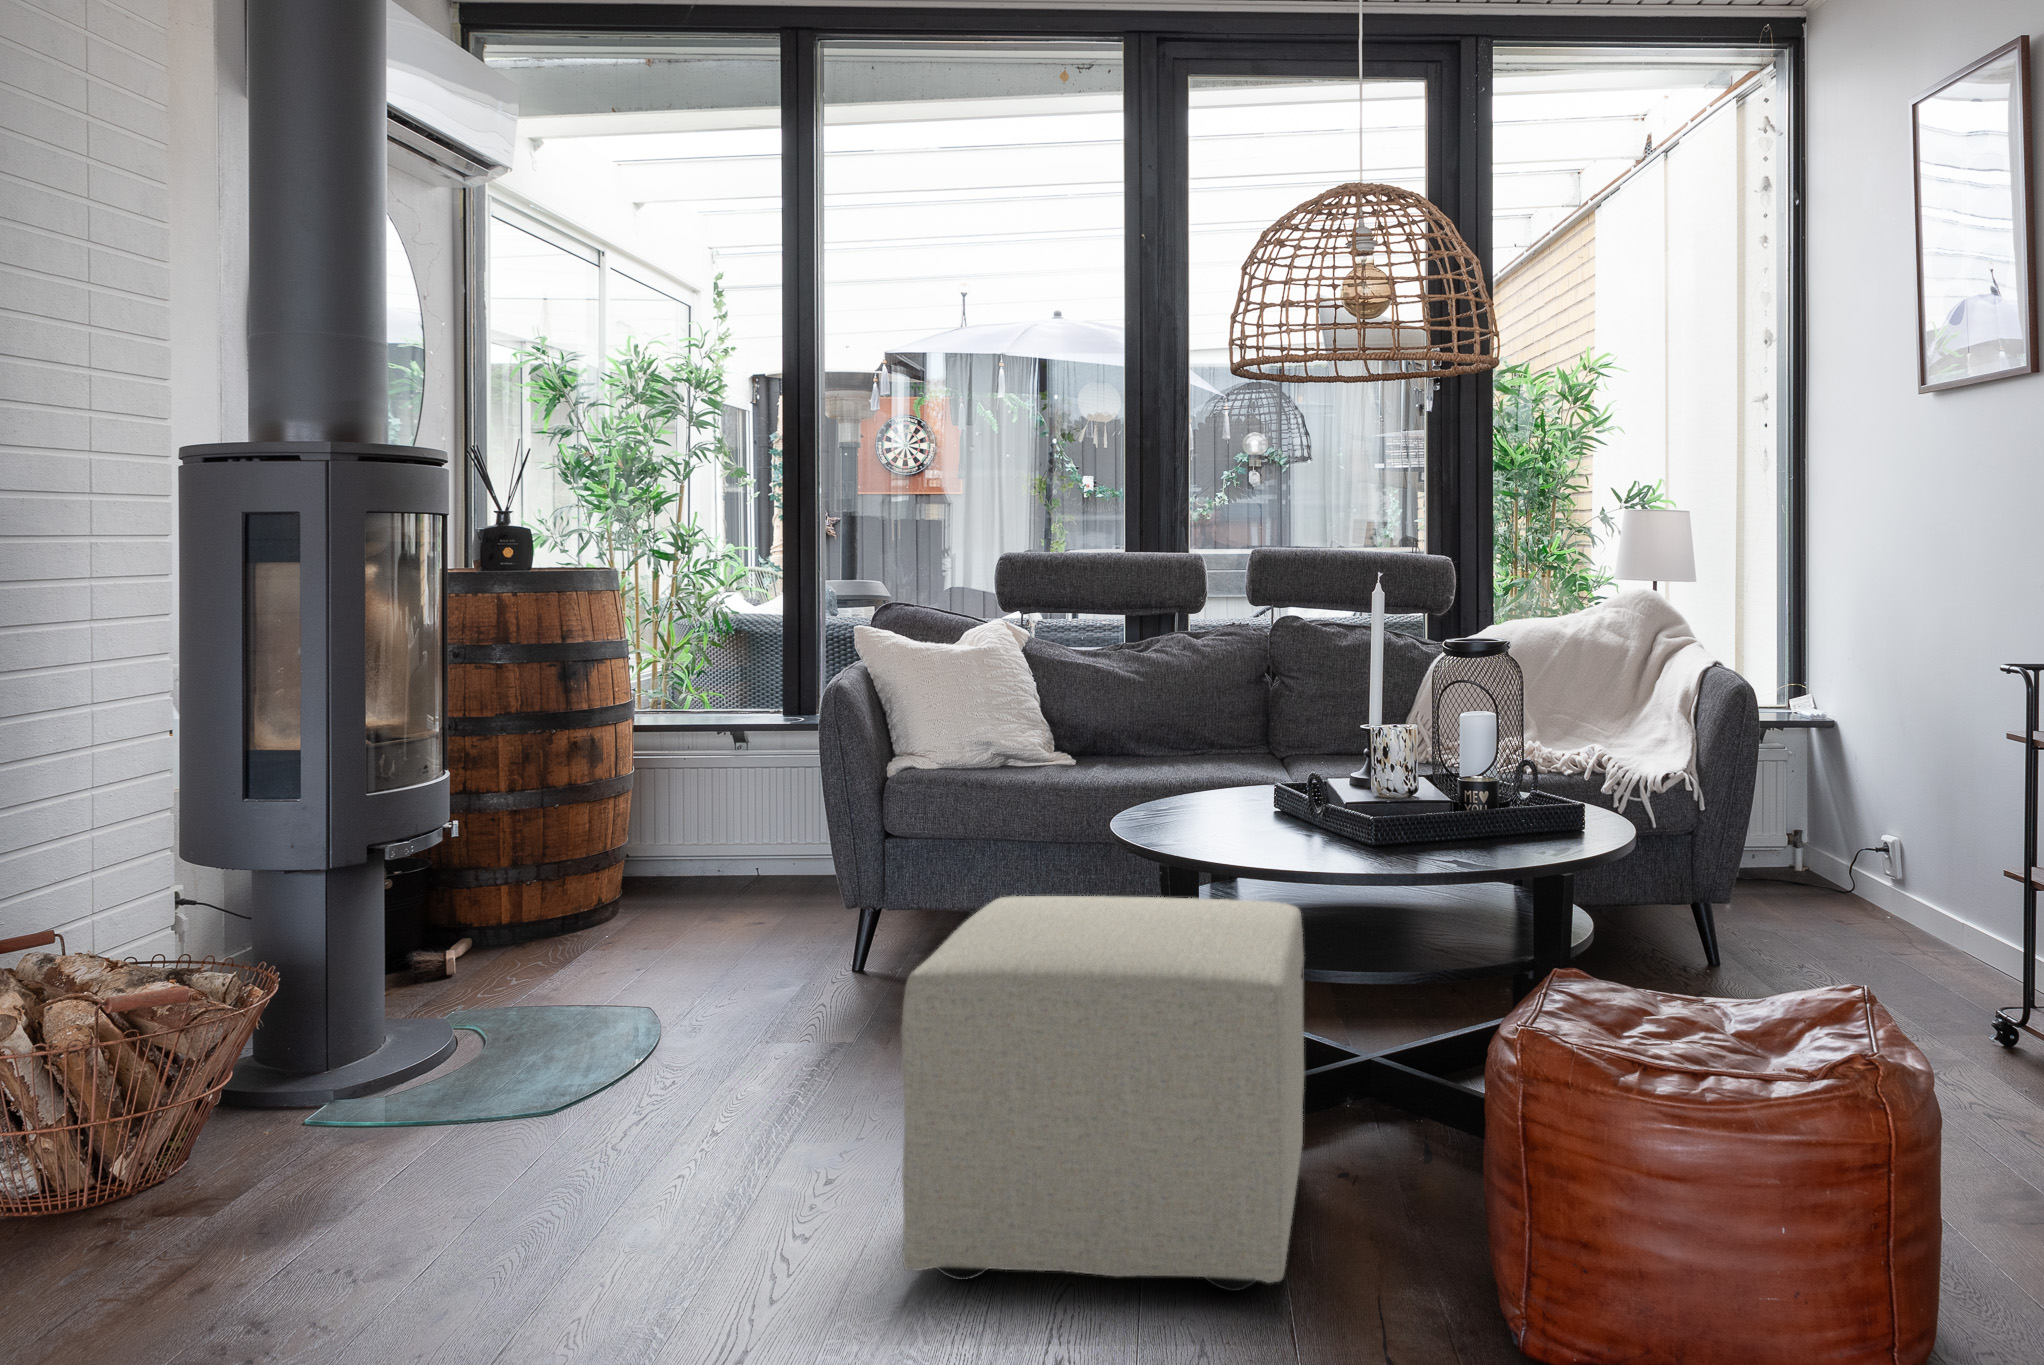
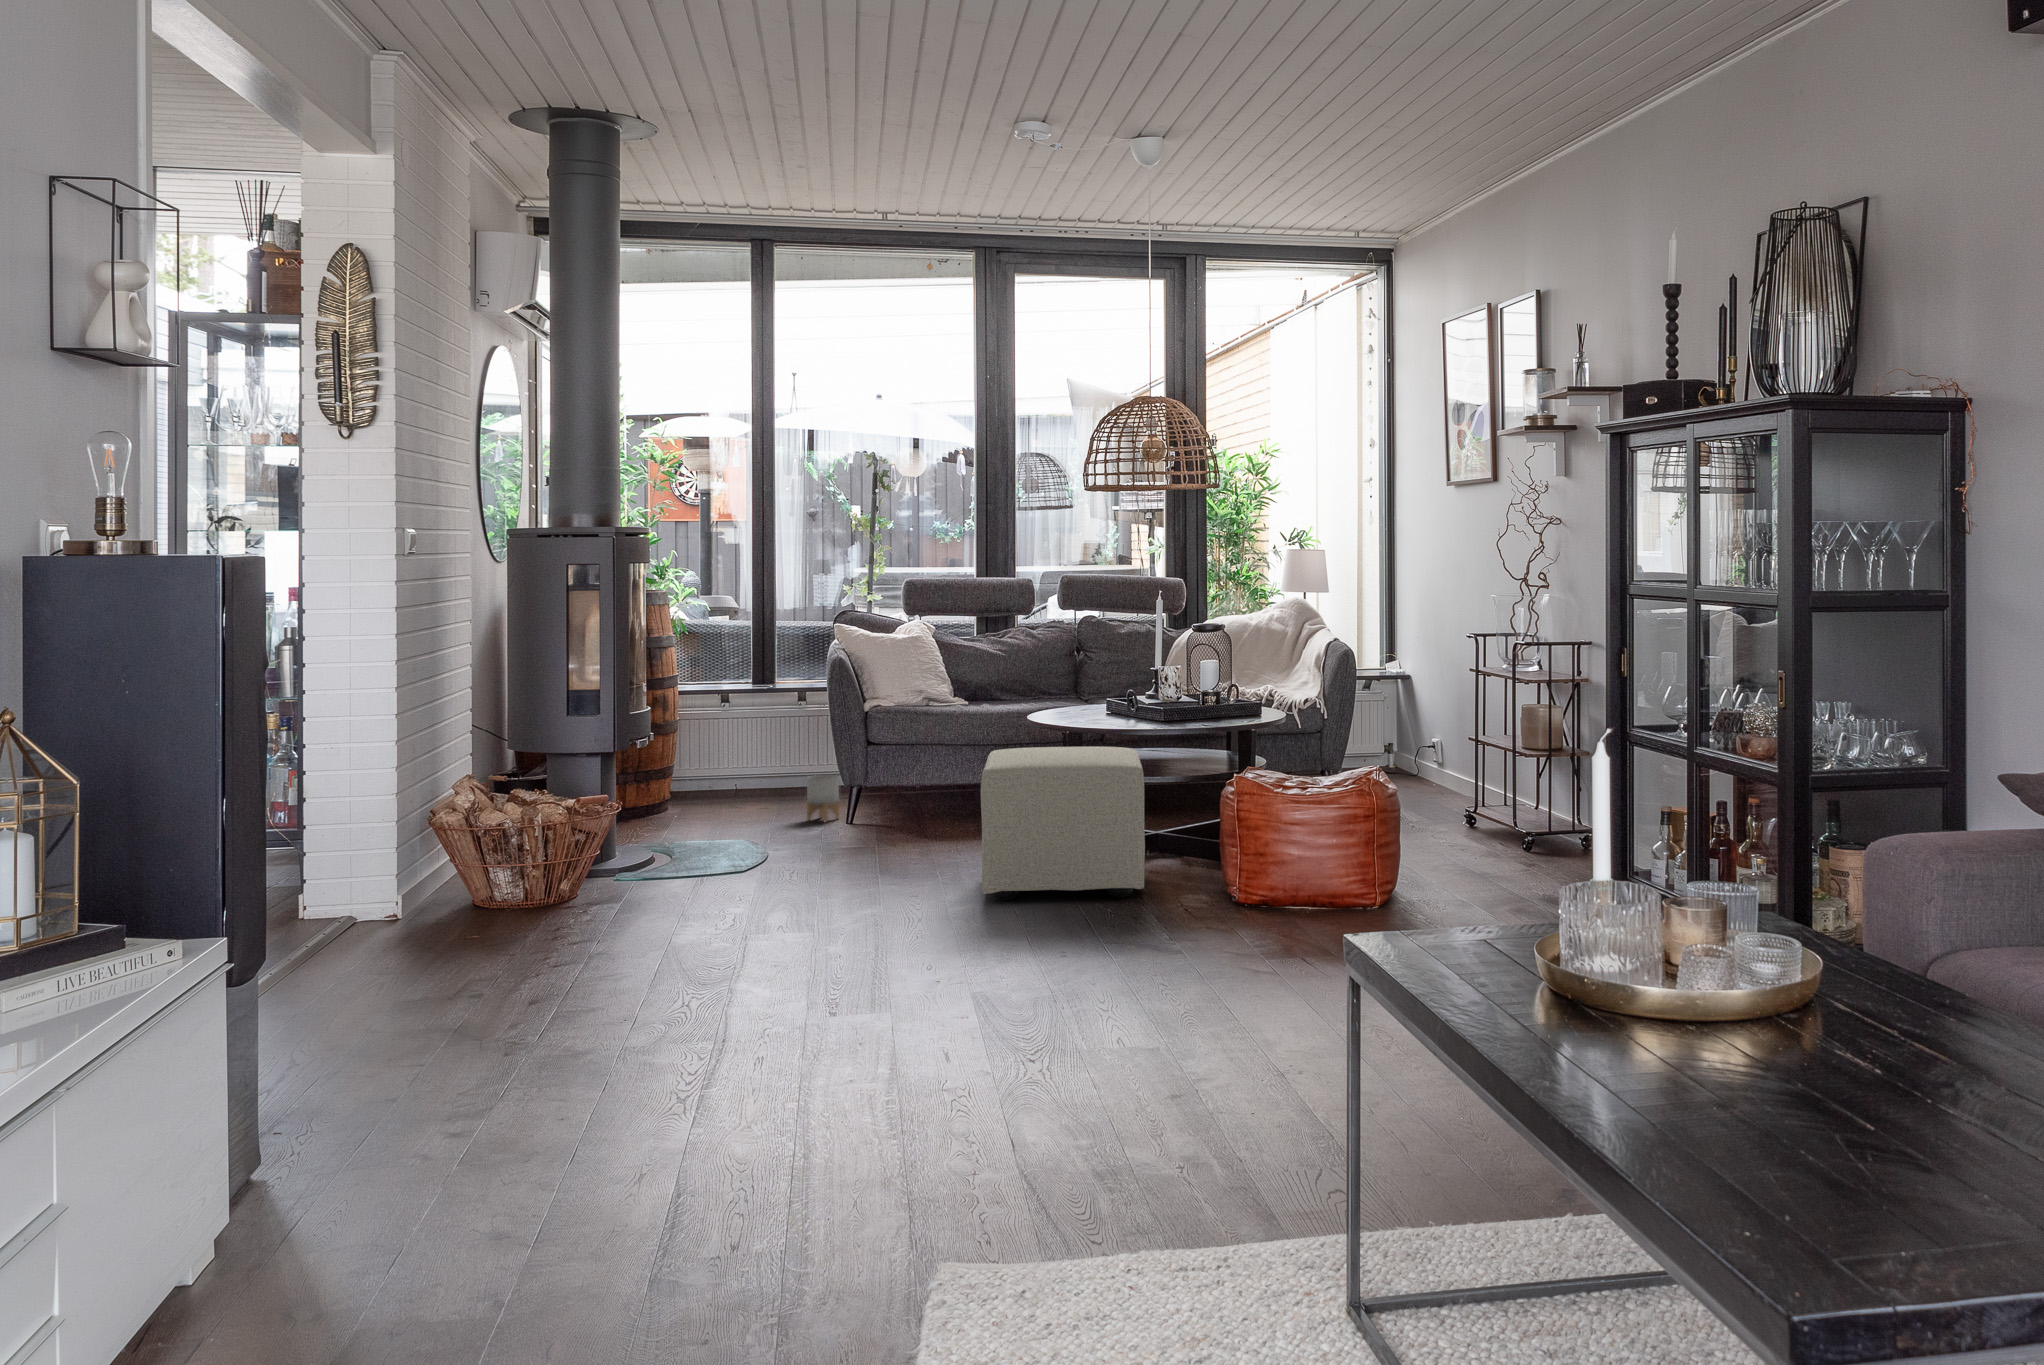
planter: none [791,879,847,964] -> present [807,775,839,822]

